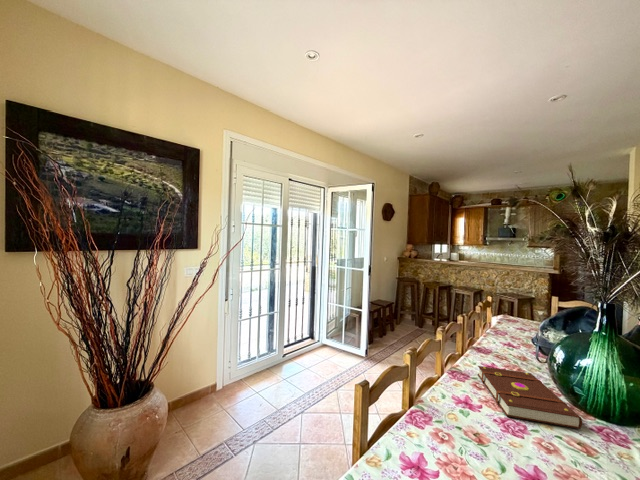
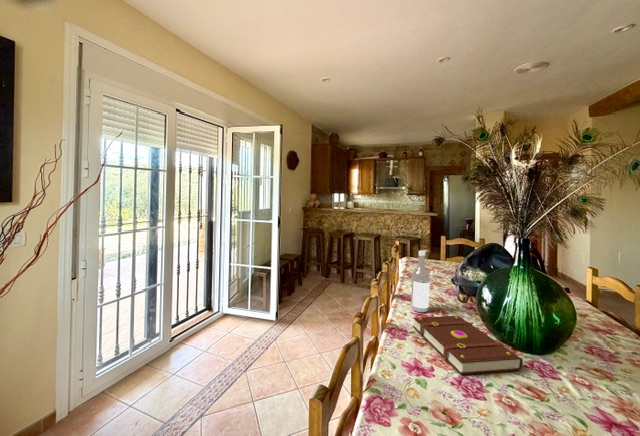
wine bottle: none [484,305,504,366] -> present [411,251,430,312]

